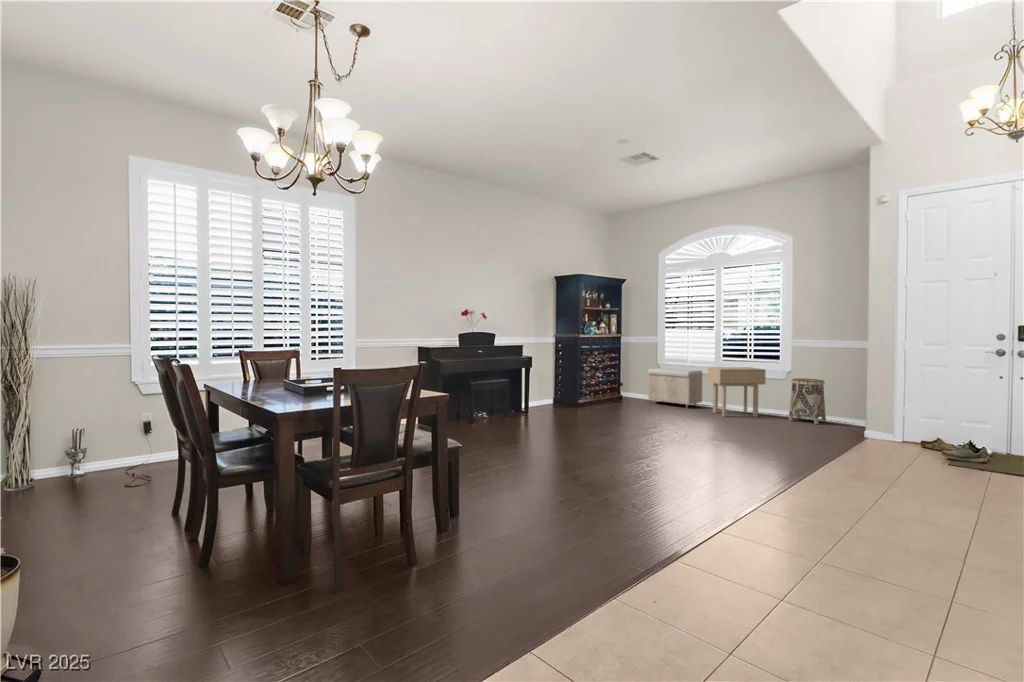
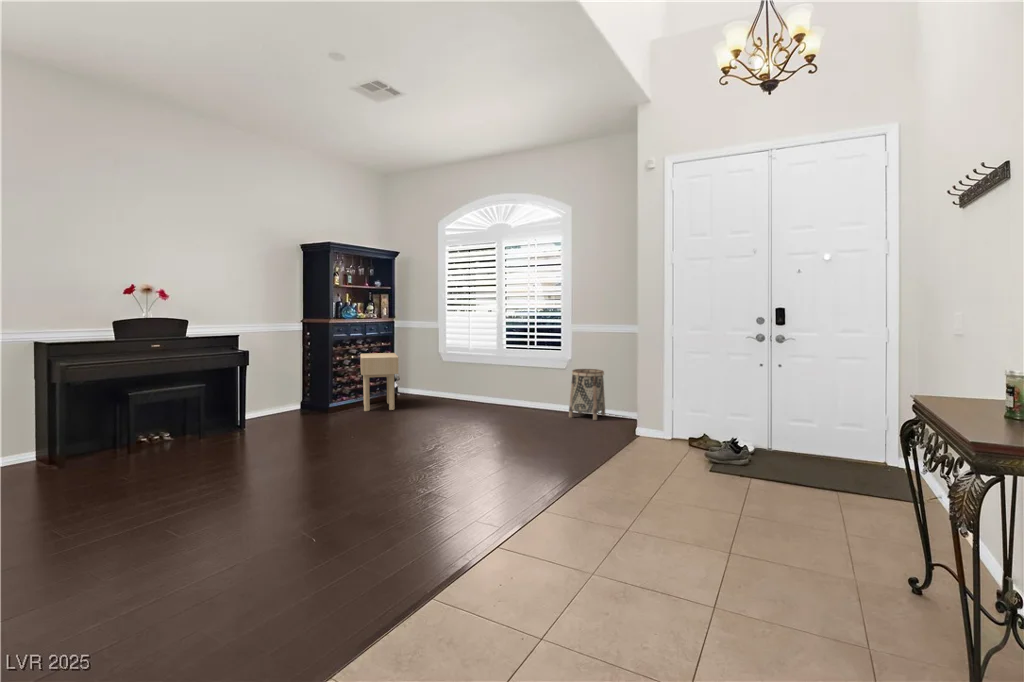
side table: present [707,367,766,417] -> present [360,353,399,411]
storage bench: present [648,368,702,407] -> none [423,358,484,405]

